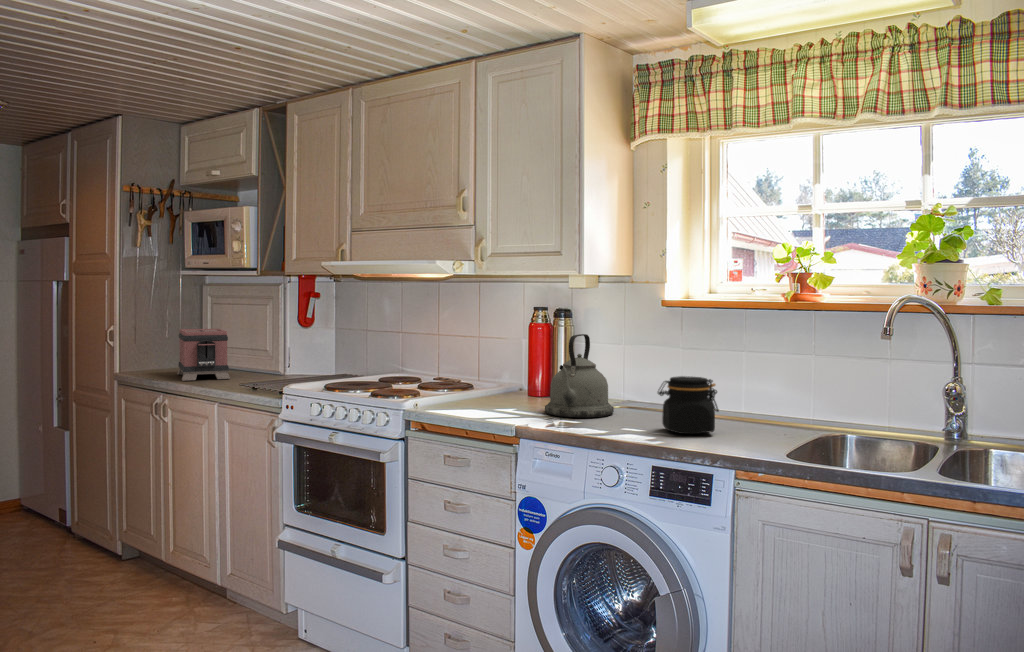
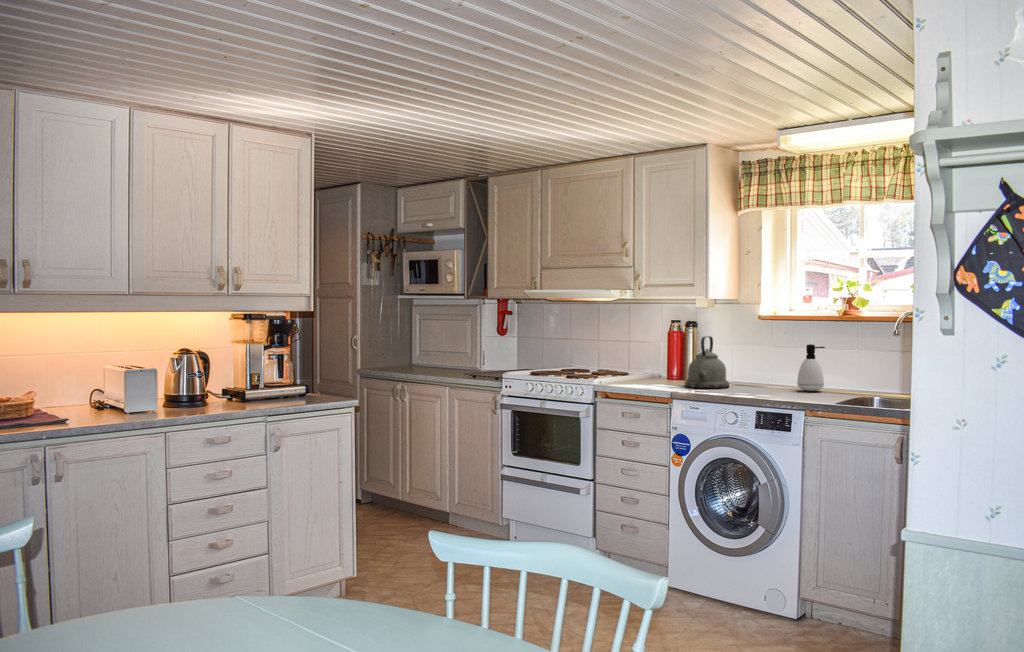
toaster: present [178,329,230,381] -> none [407,336,450,372]
soap dispenser: none [717,349,761,424] -> present [797,344,825,391]
jar: present [658,376,719,434] -> none [759,361,798,395]

